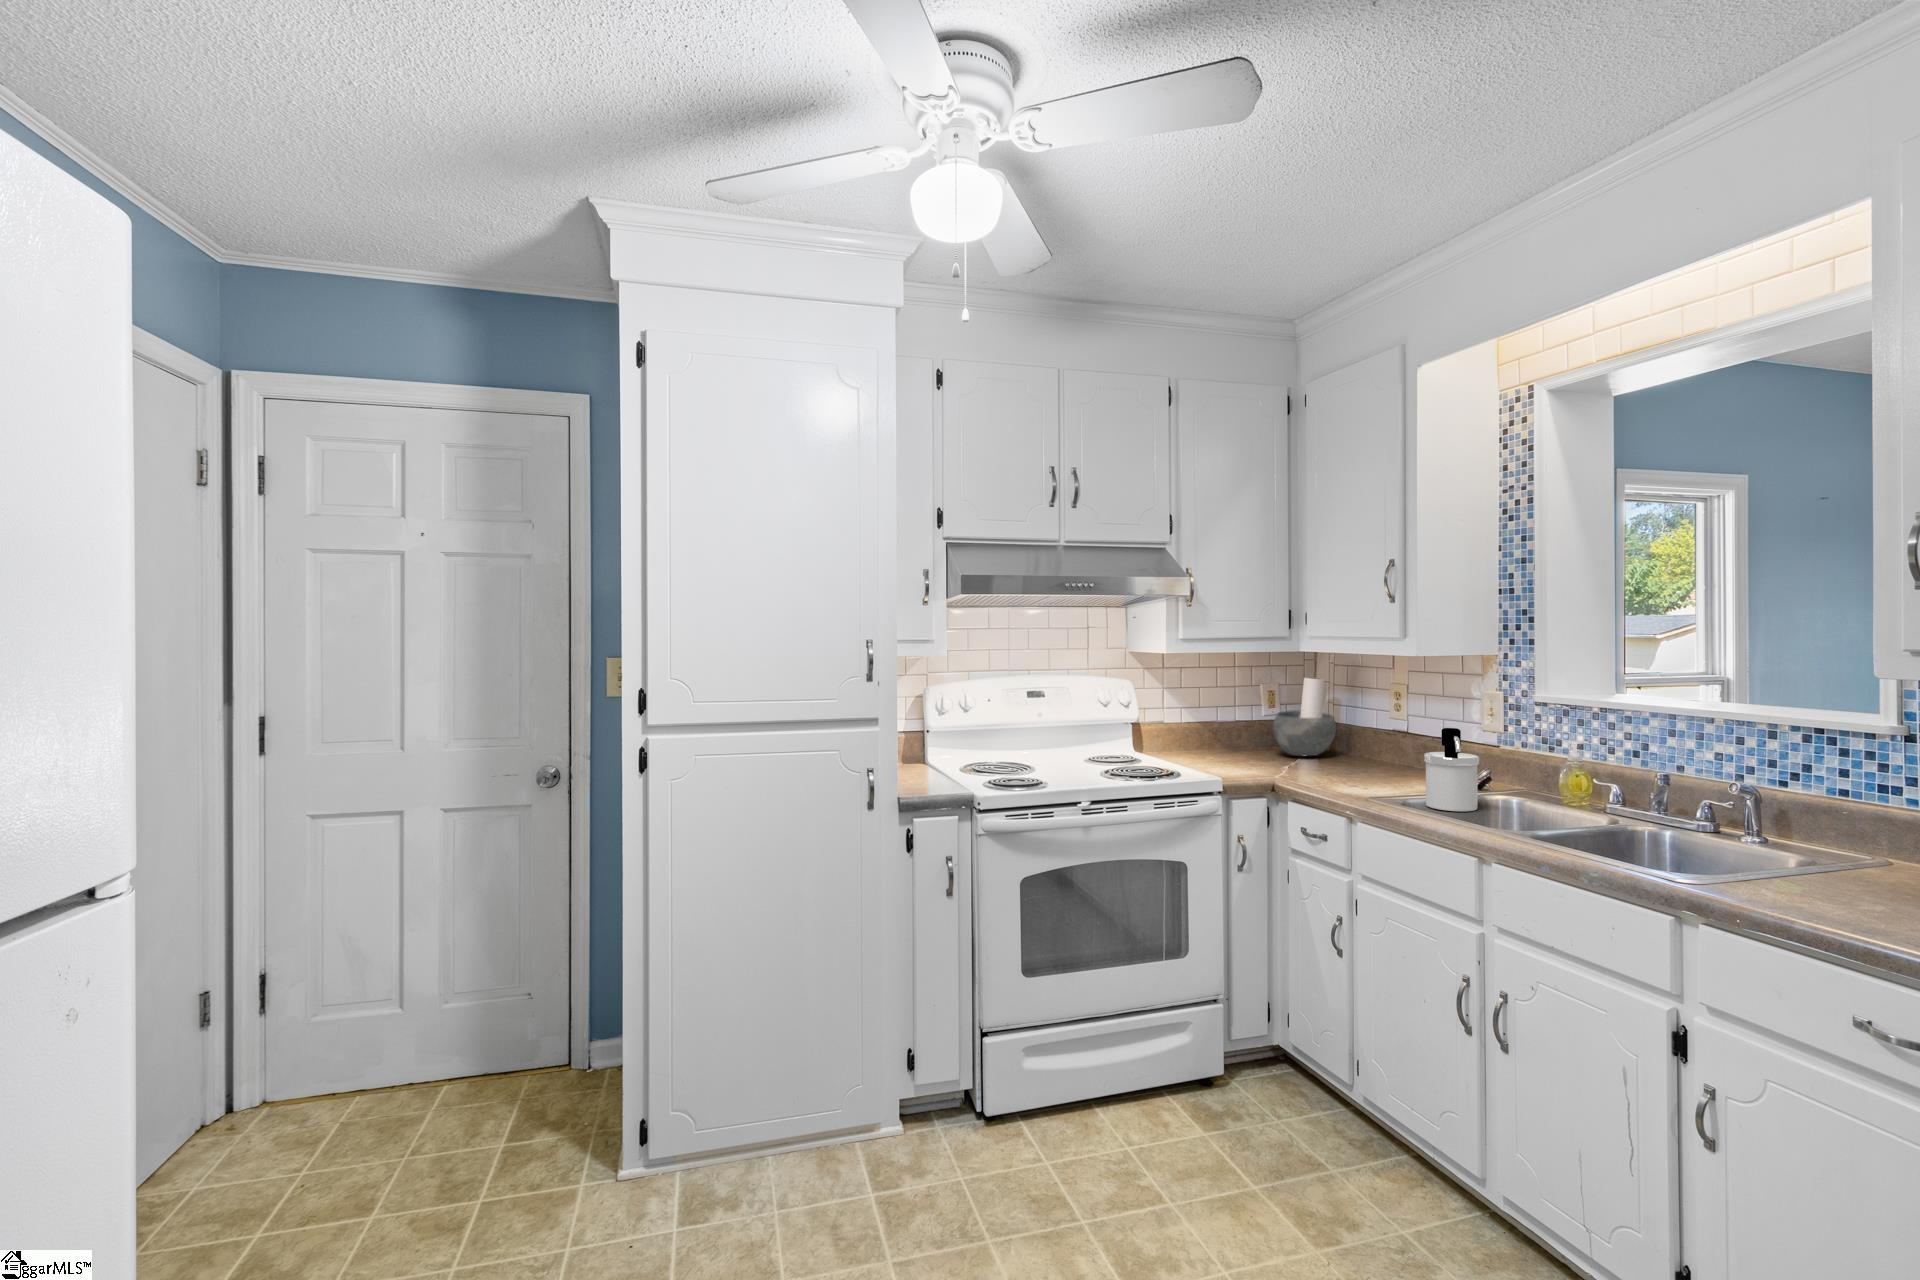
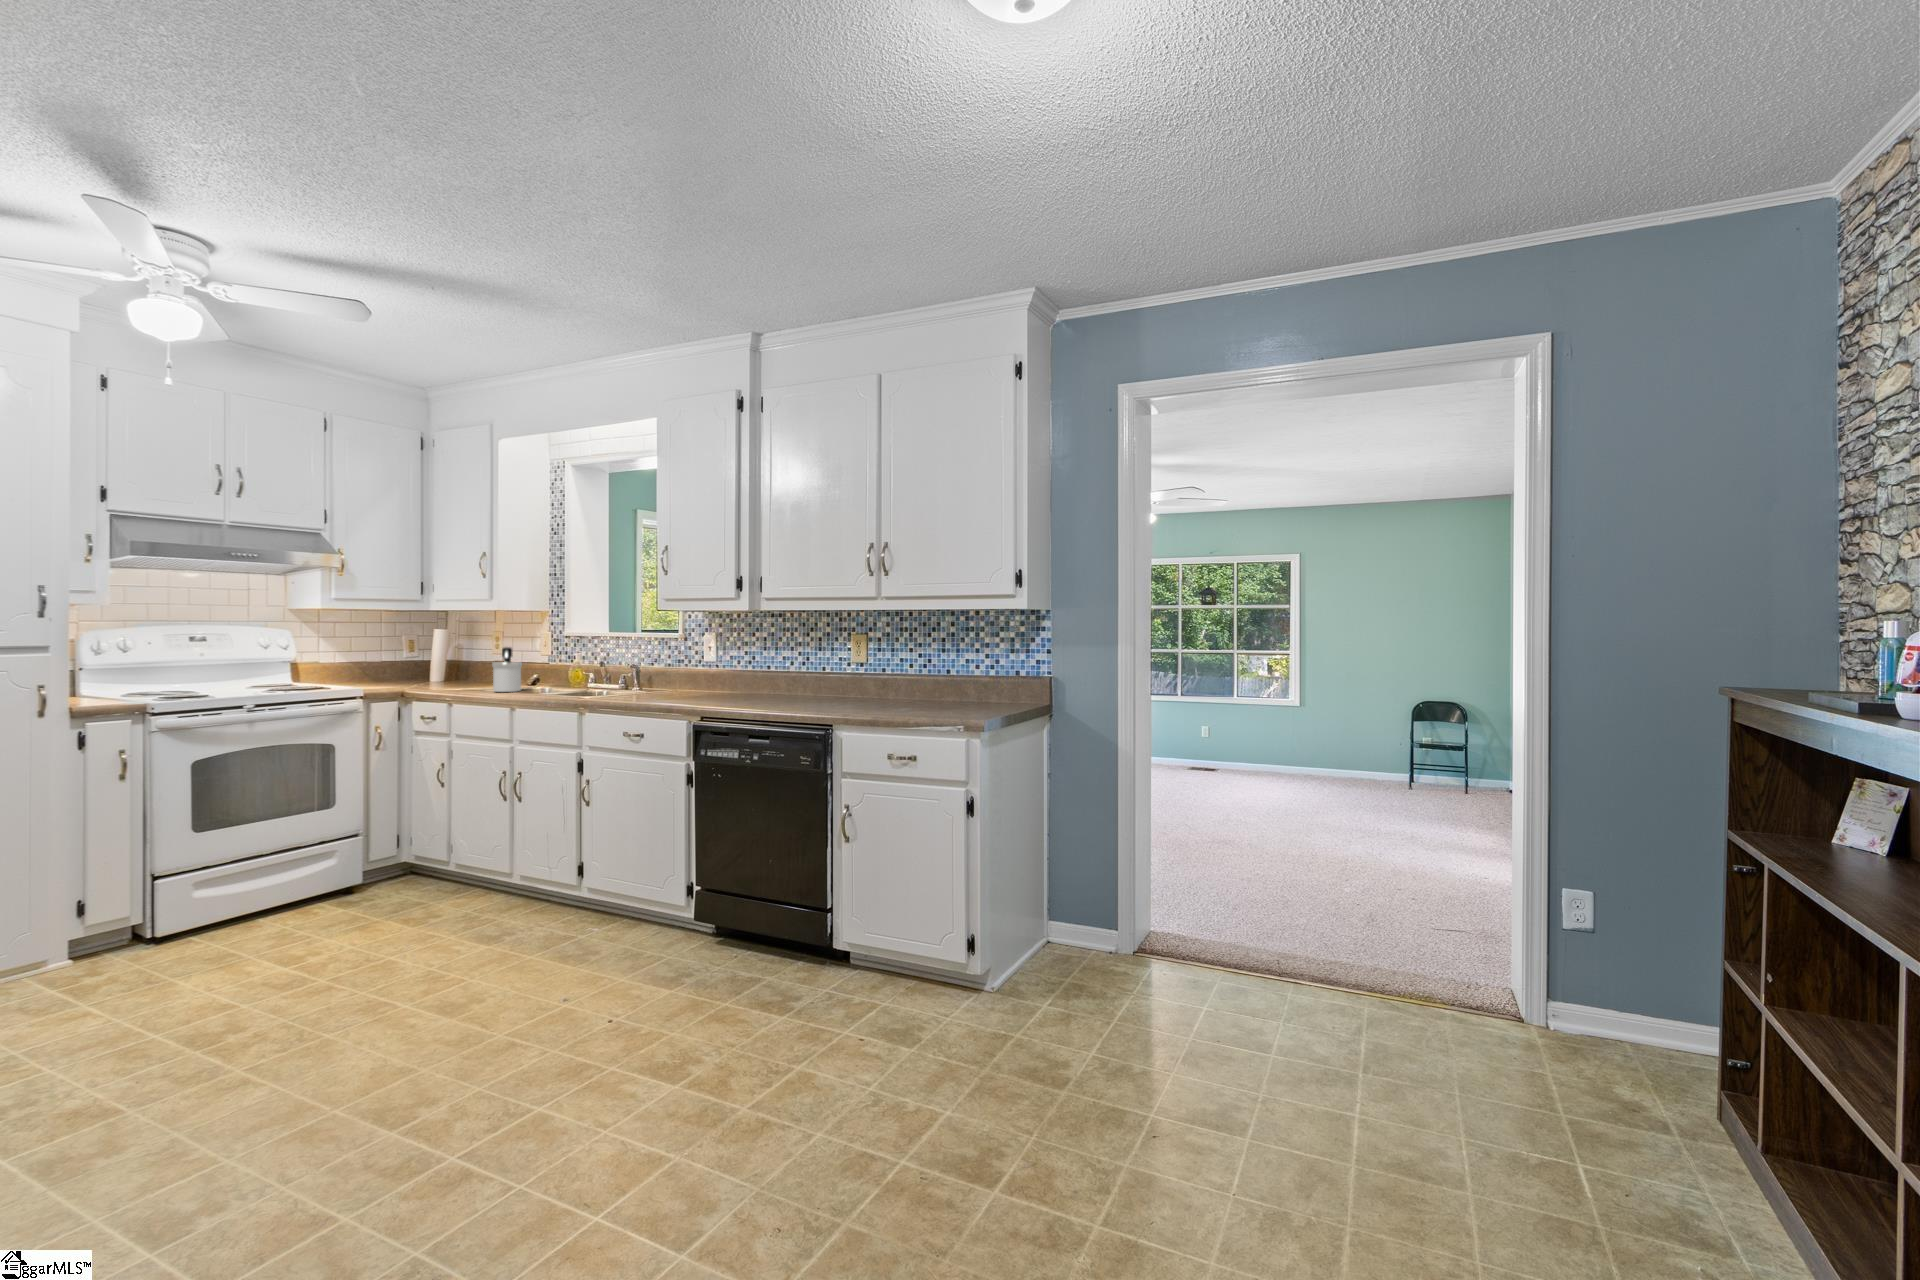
bowl: present [1273,710,1336,756] -> none [411,652,457,681]

